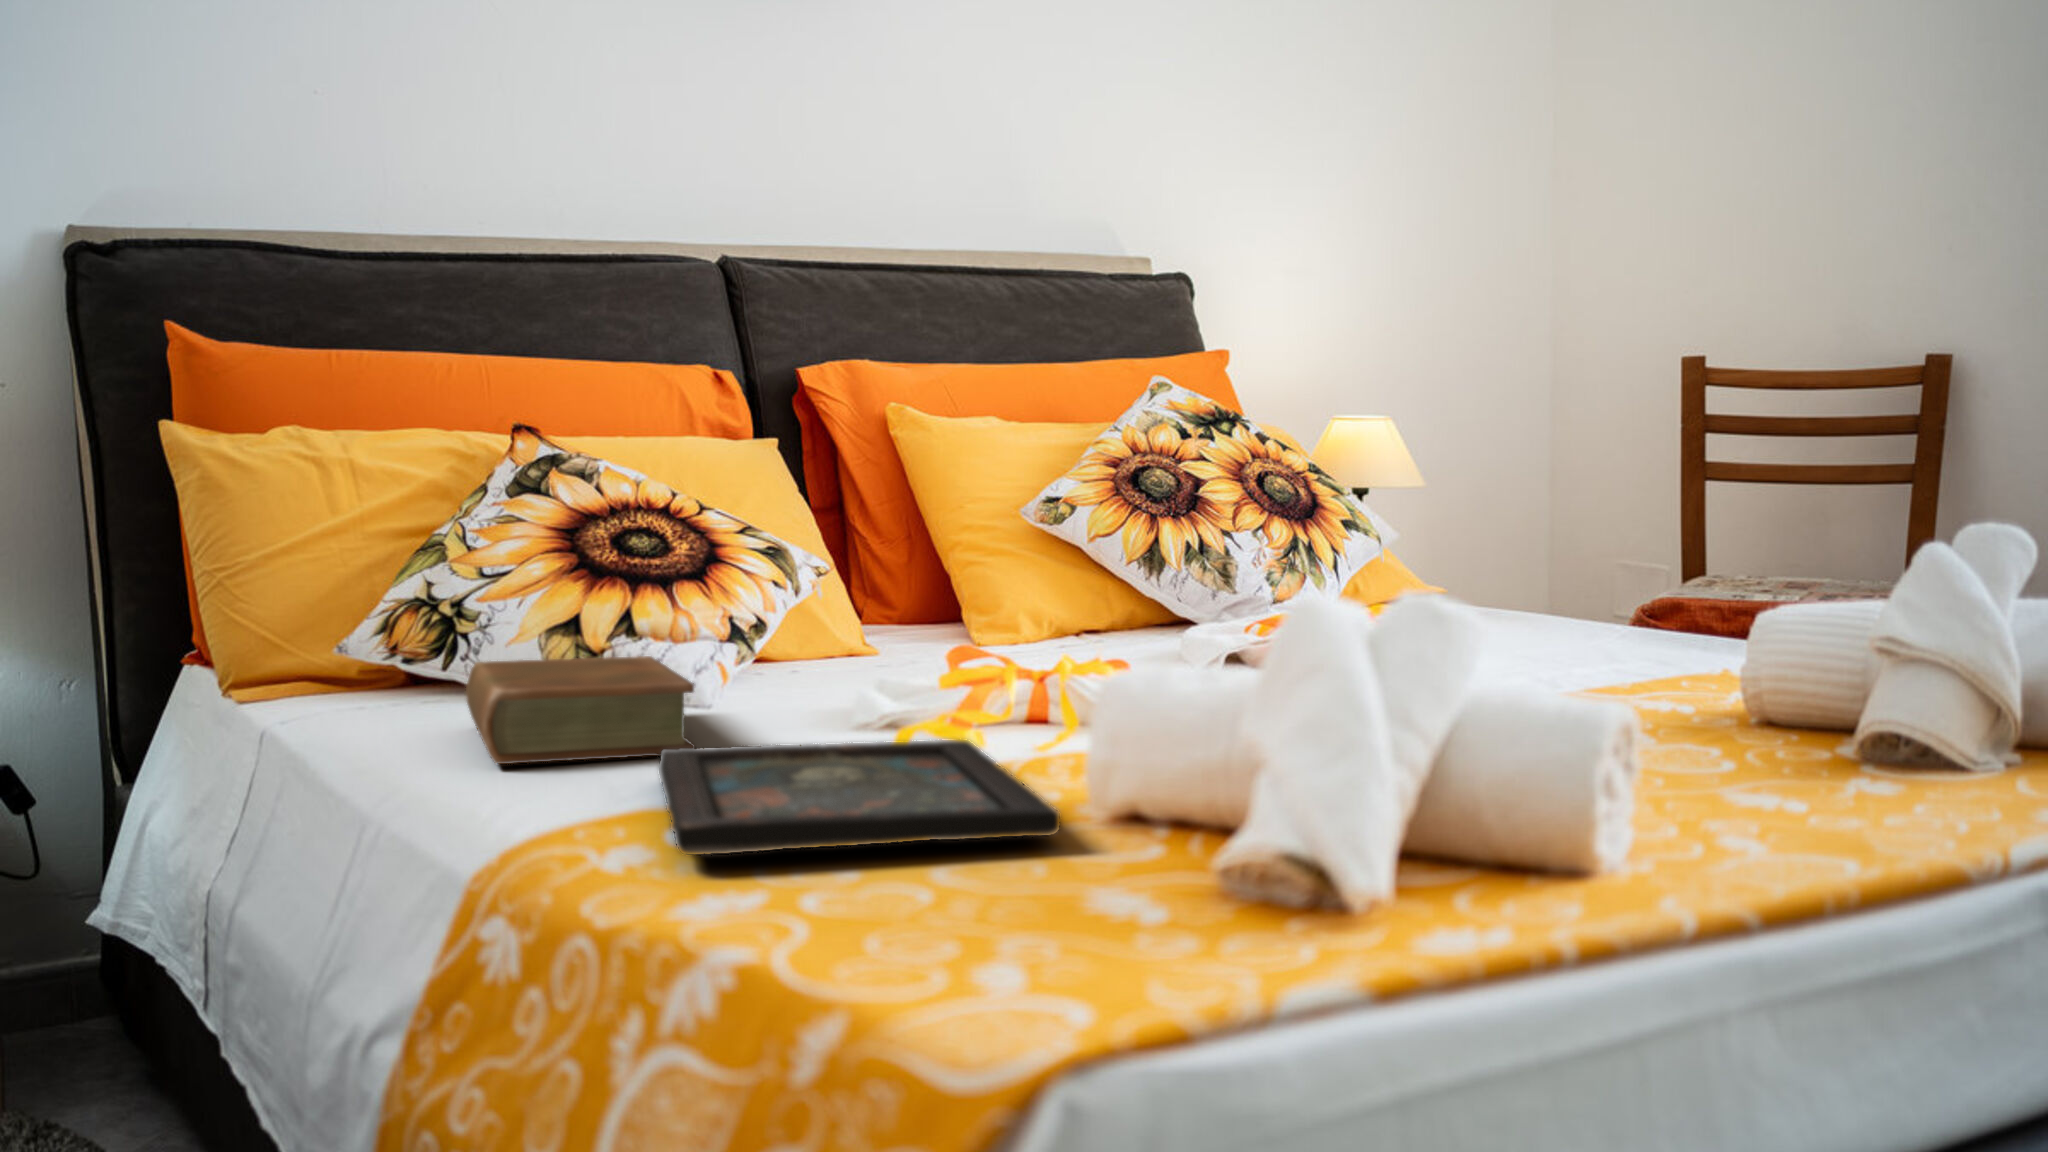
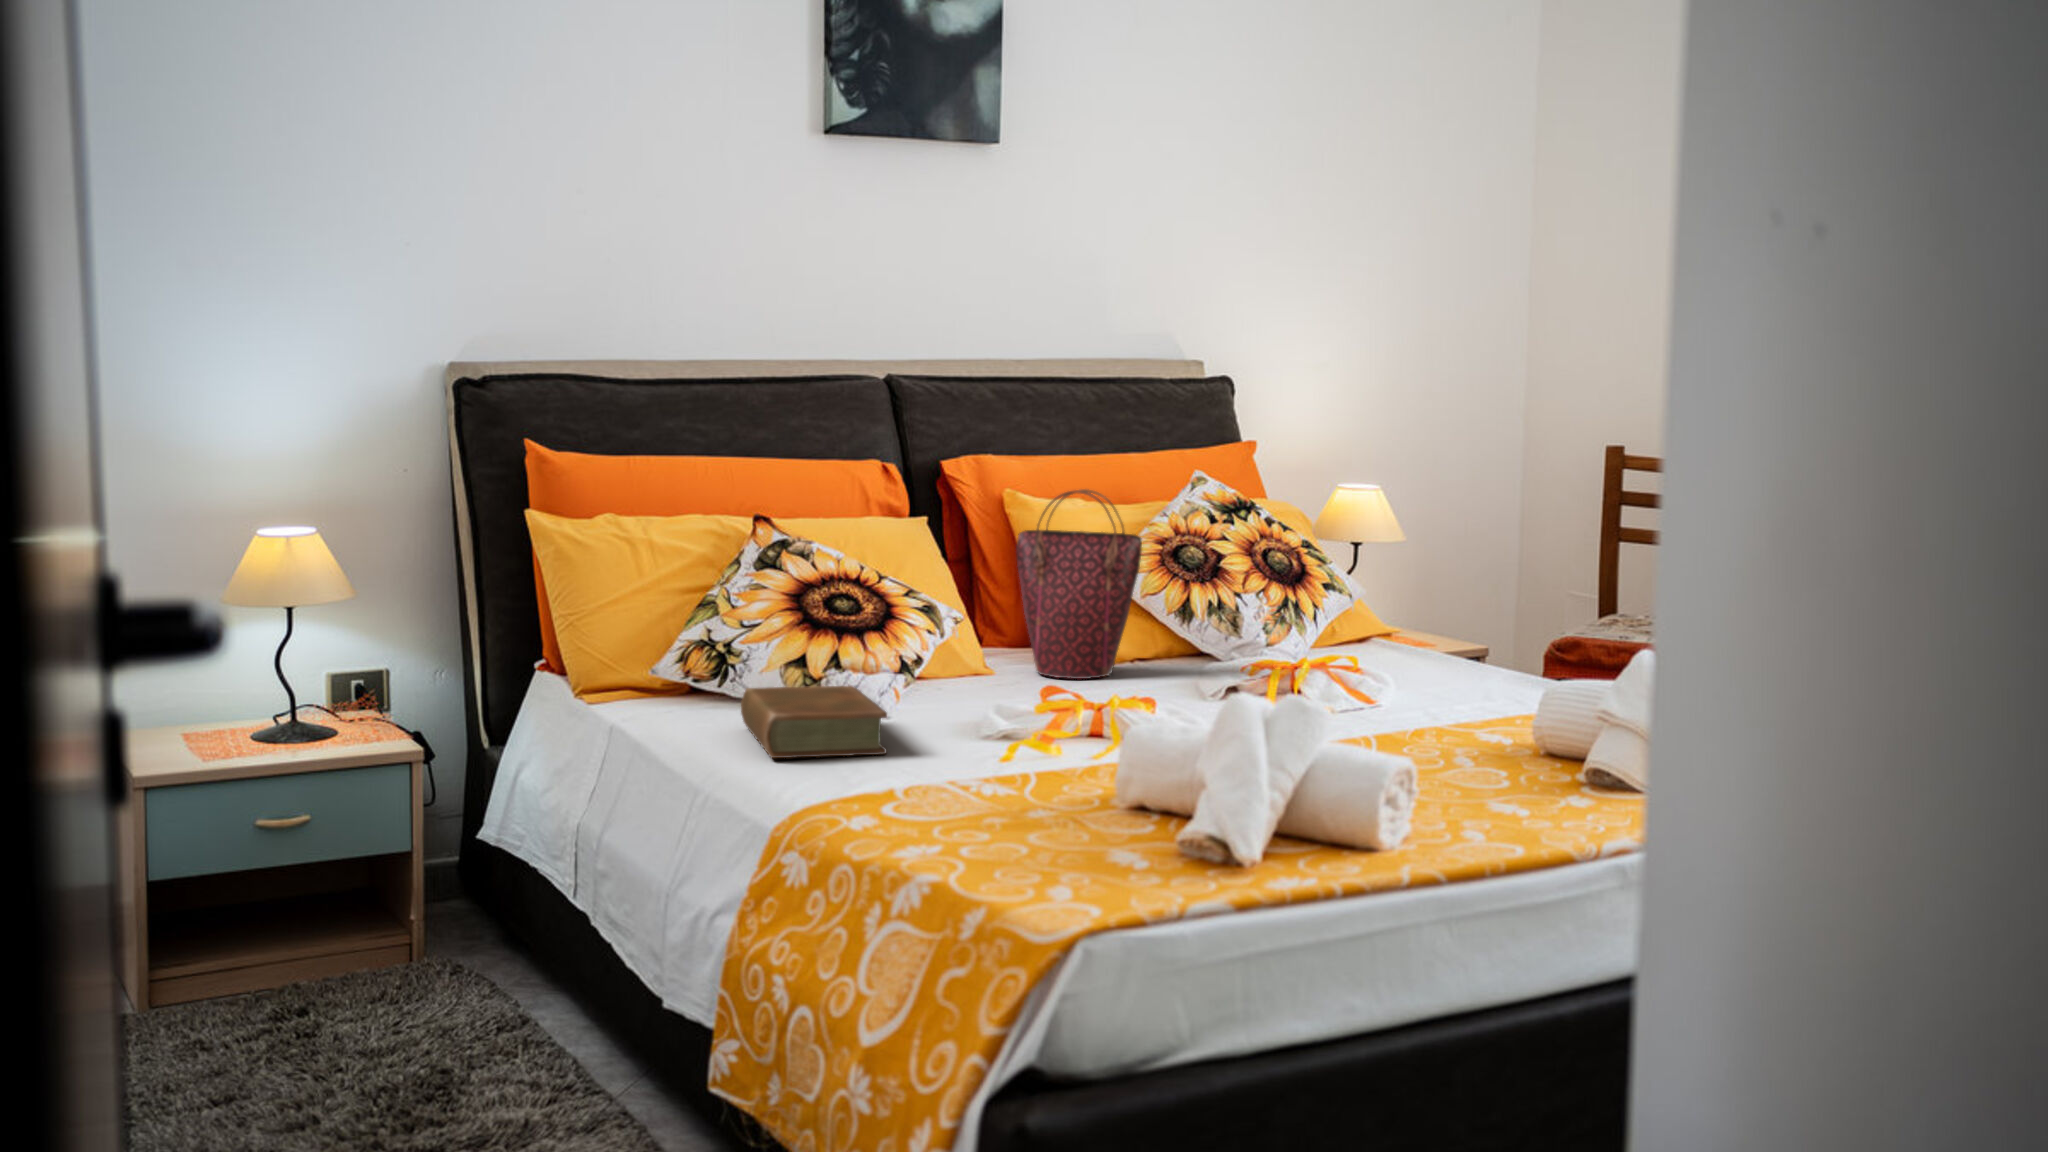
handbag: none [906,380,1090,654] -> present [1016,489,1142,679]
tray: present [659,740,1060,855] -> none [870,753,1098,823]

